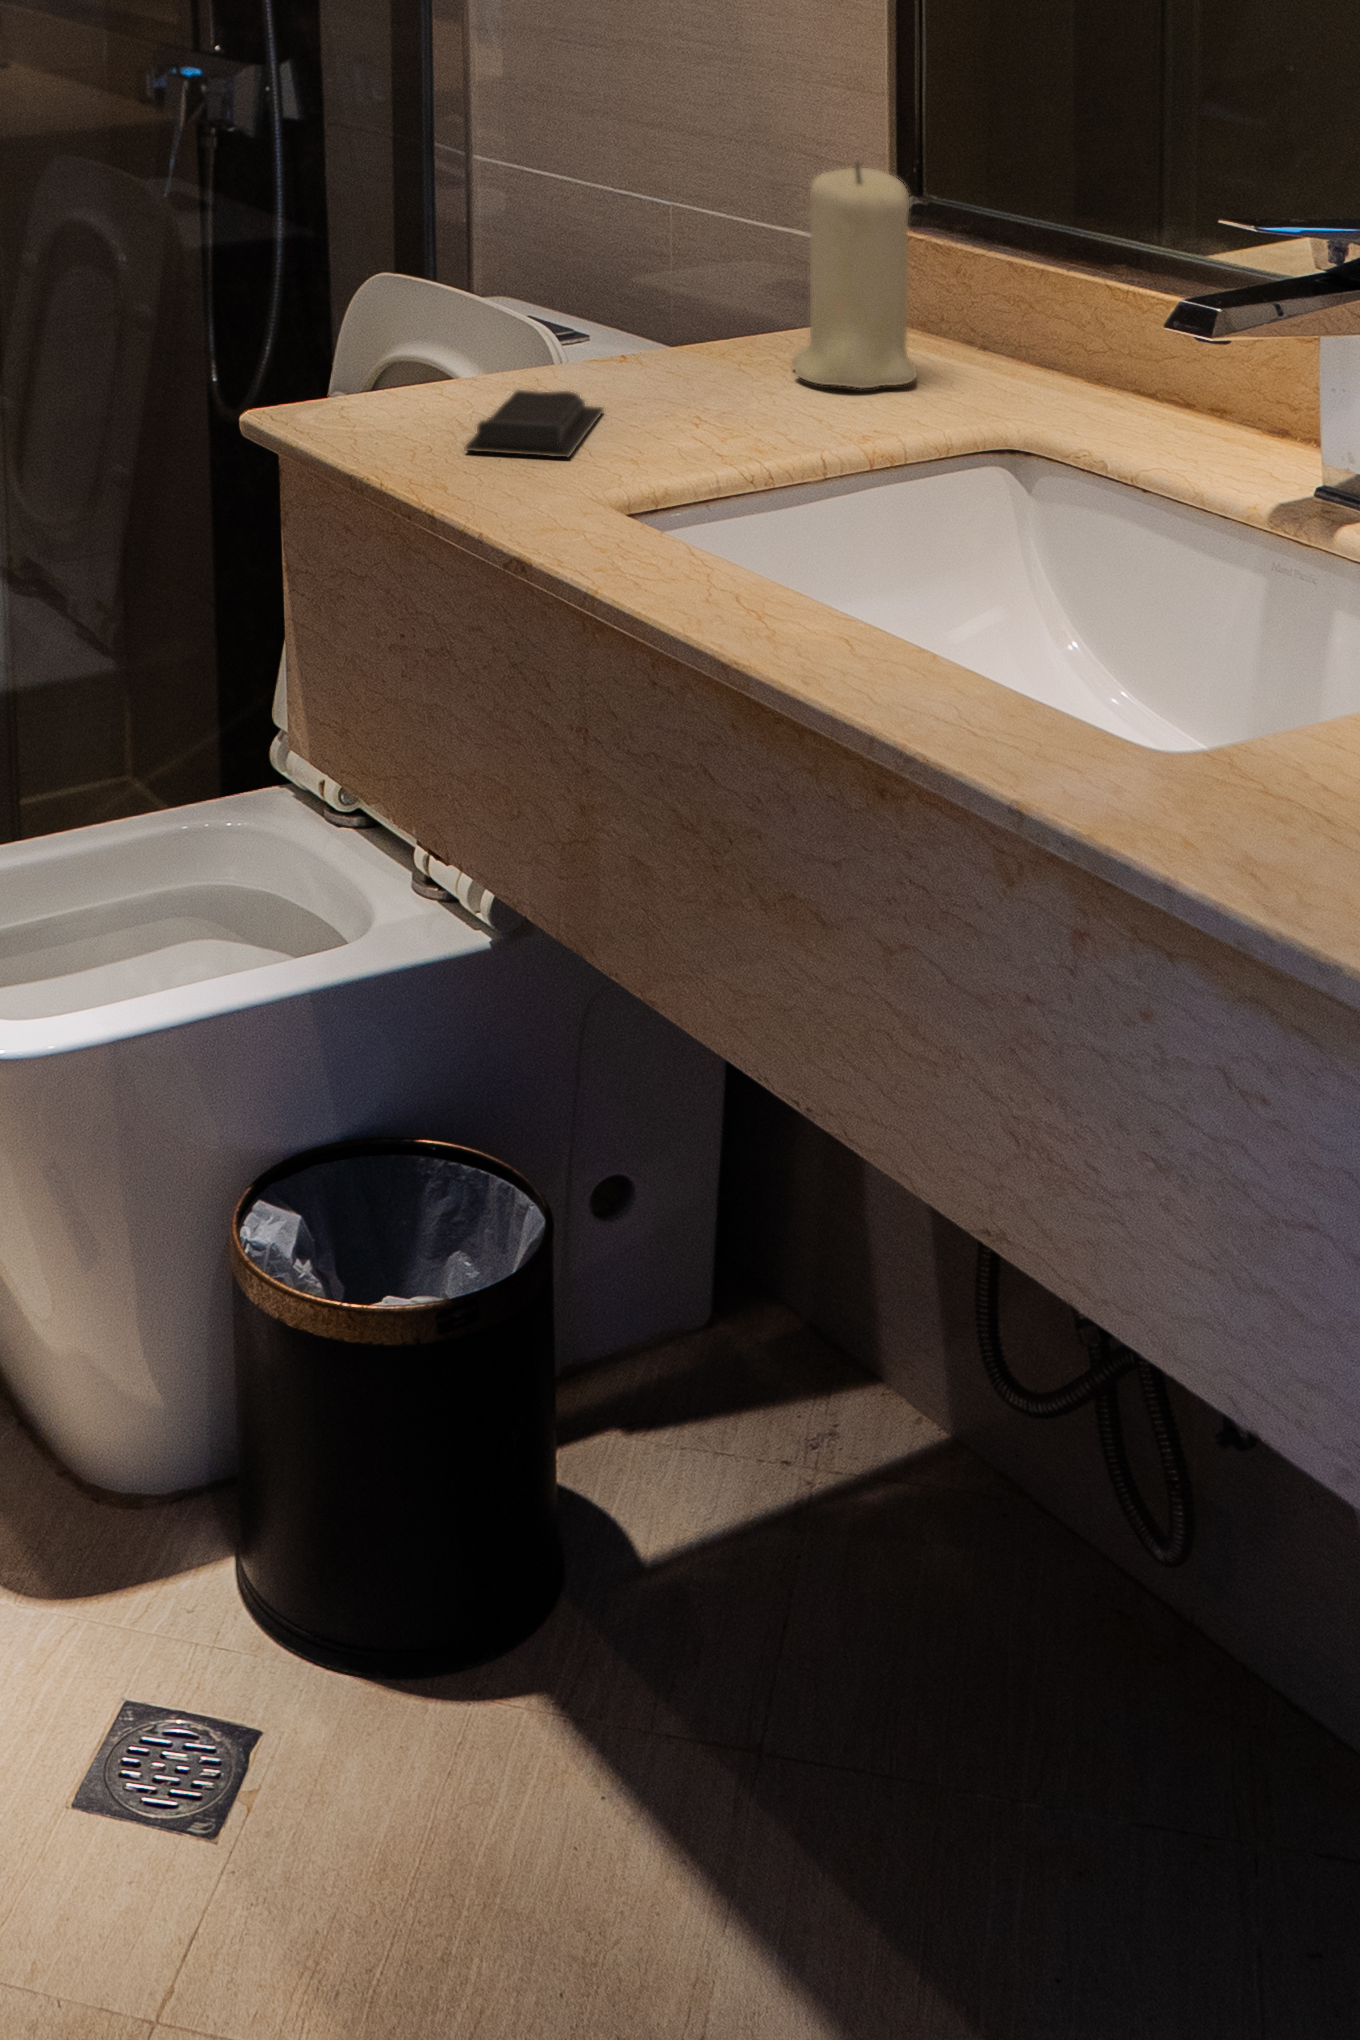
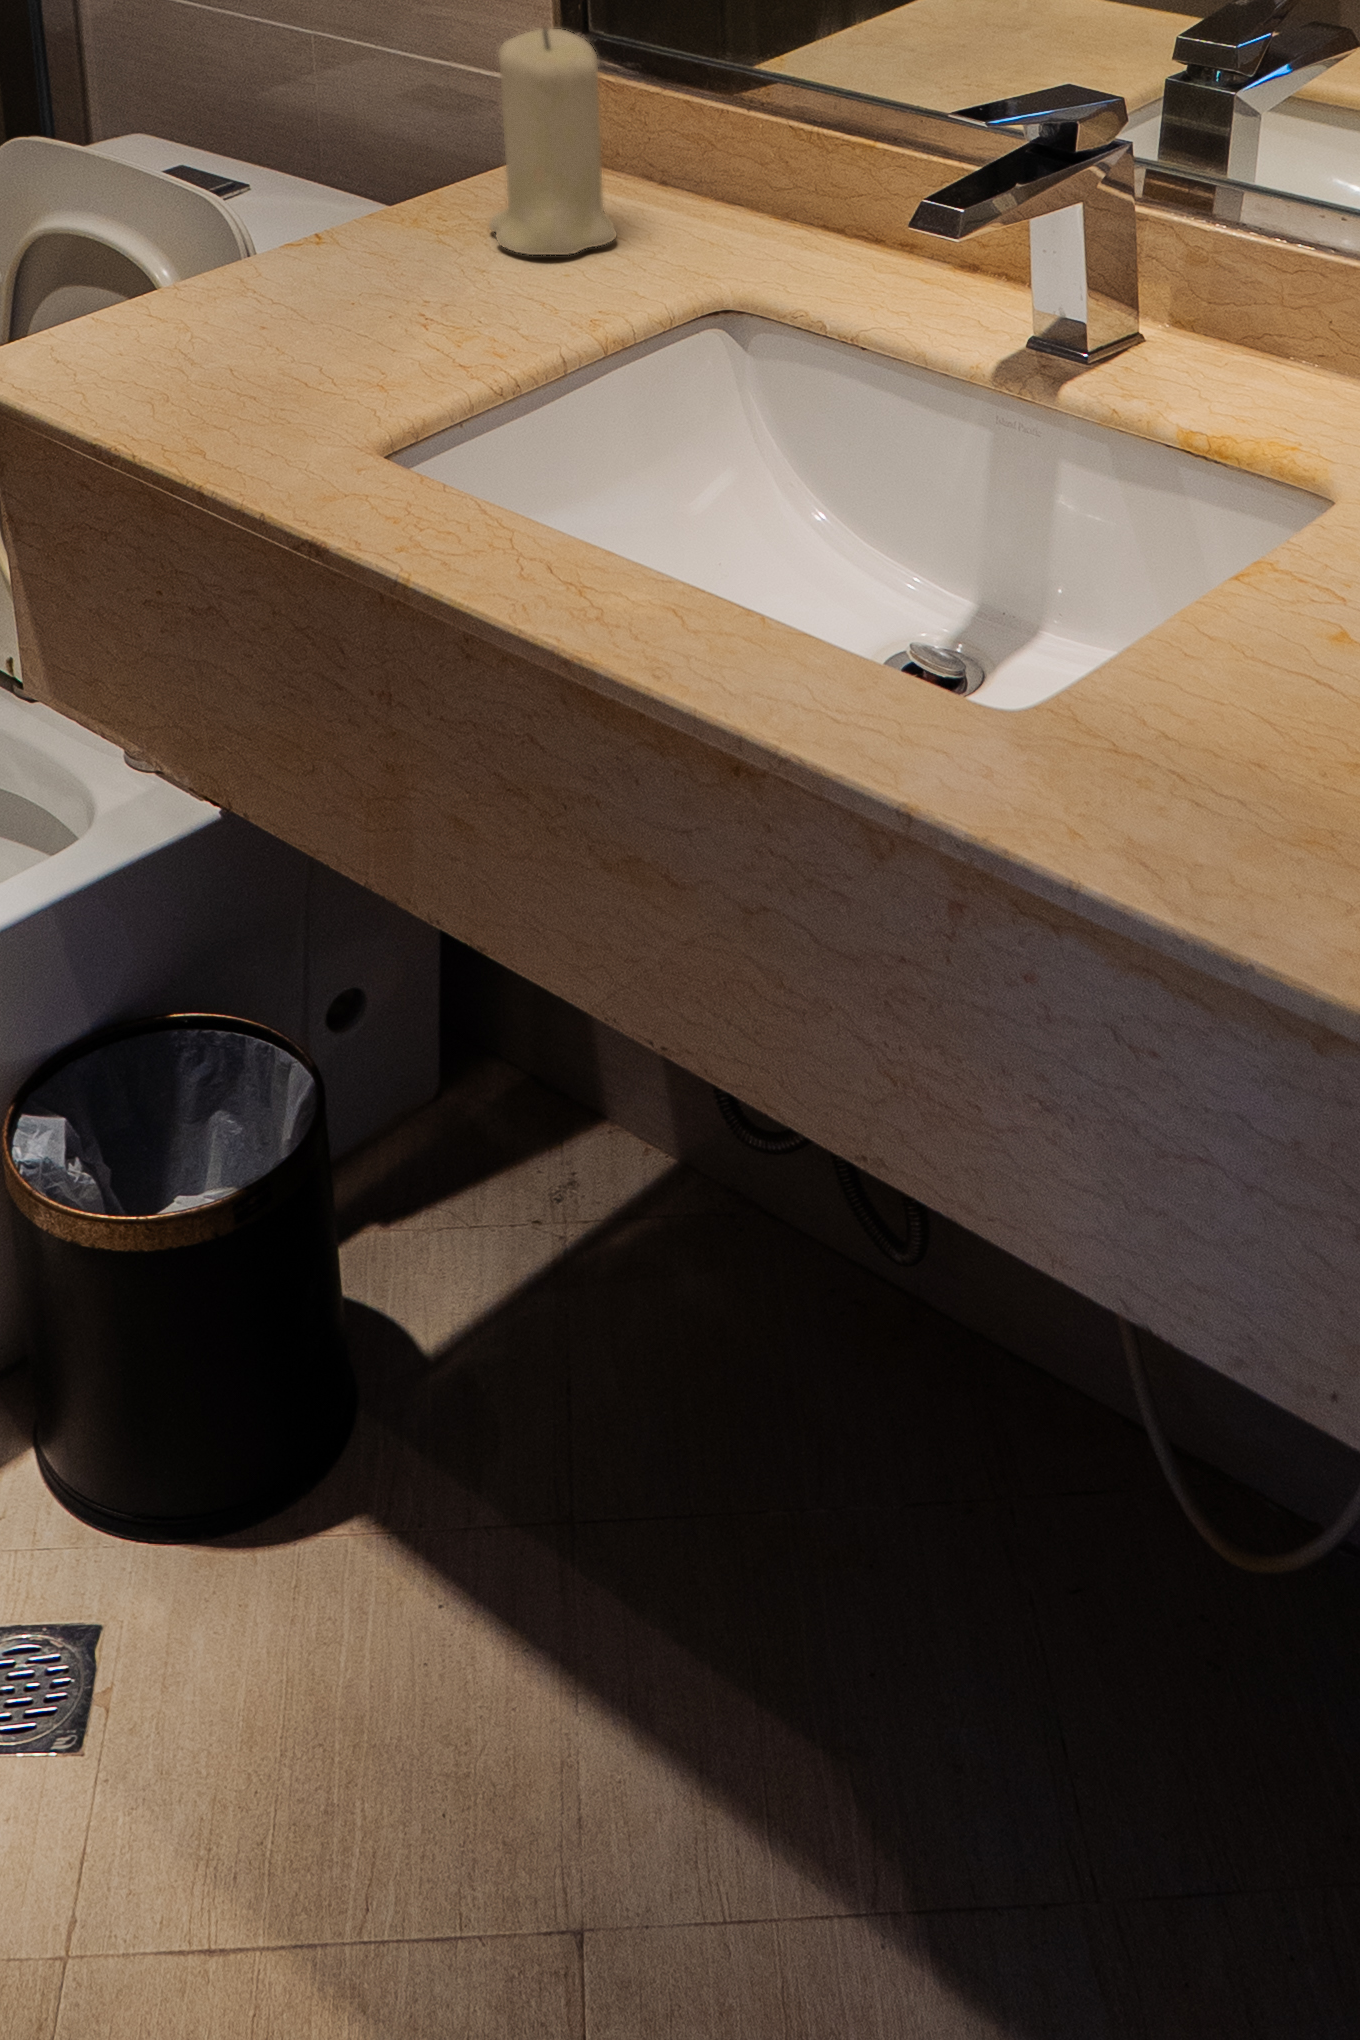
soap bar: present [465,390,604,457] -> none [201,307,324,398]

